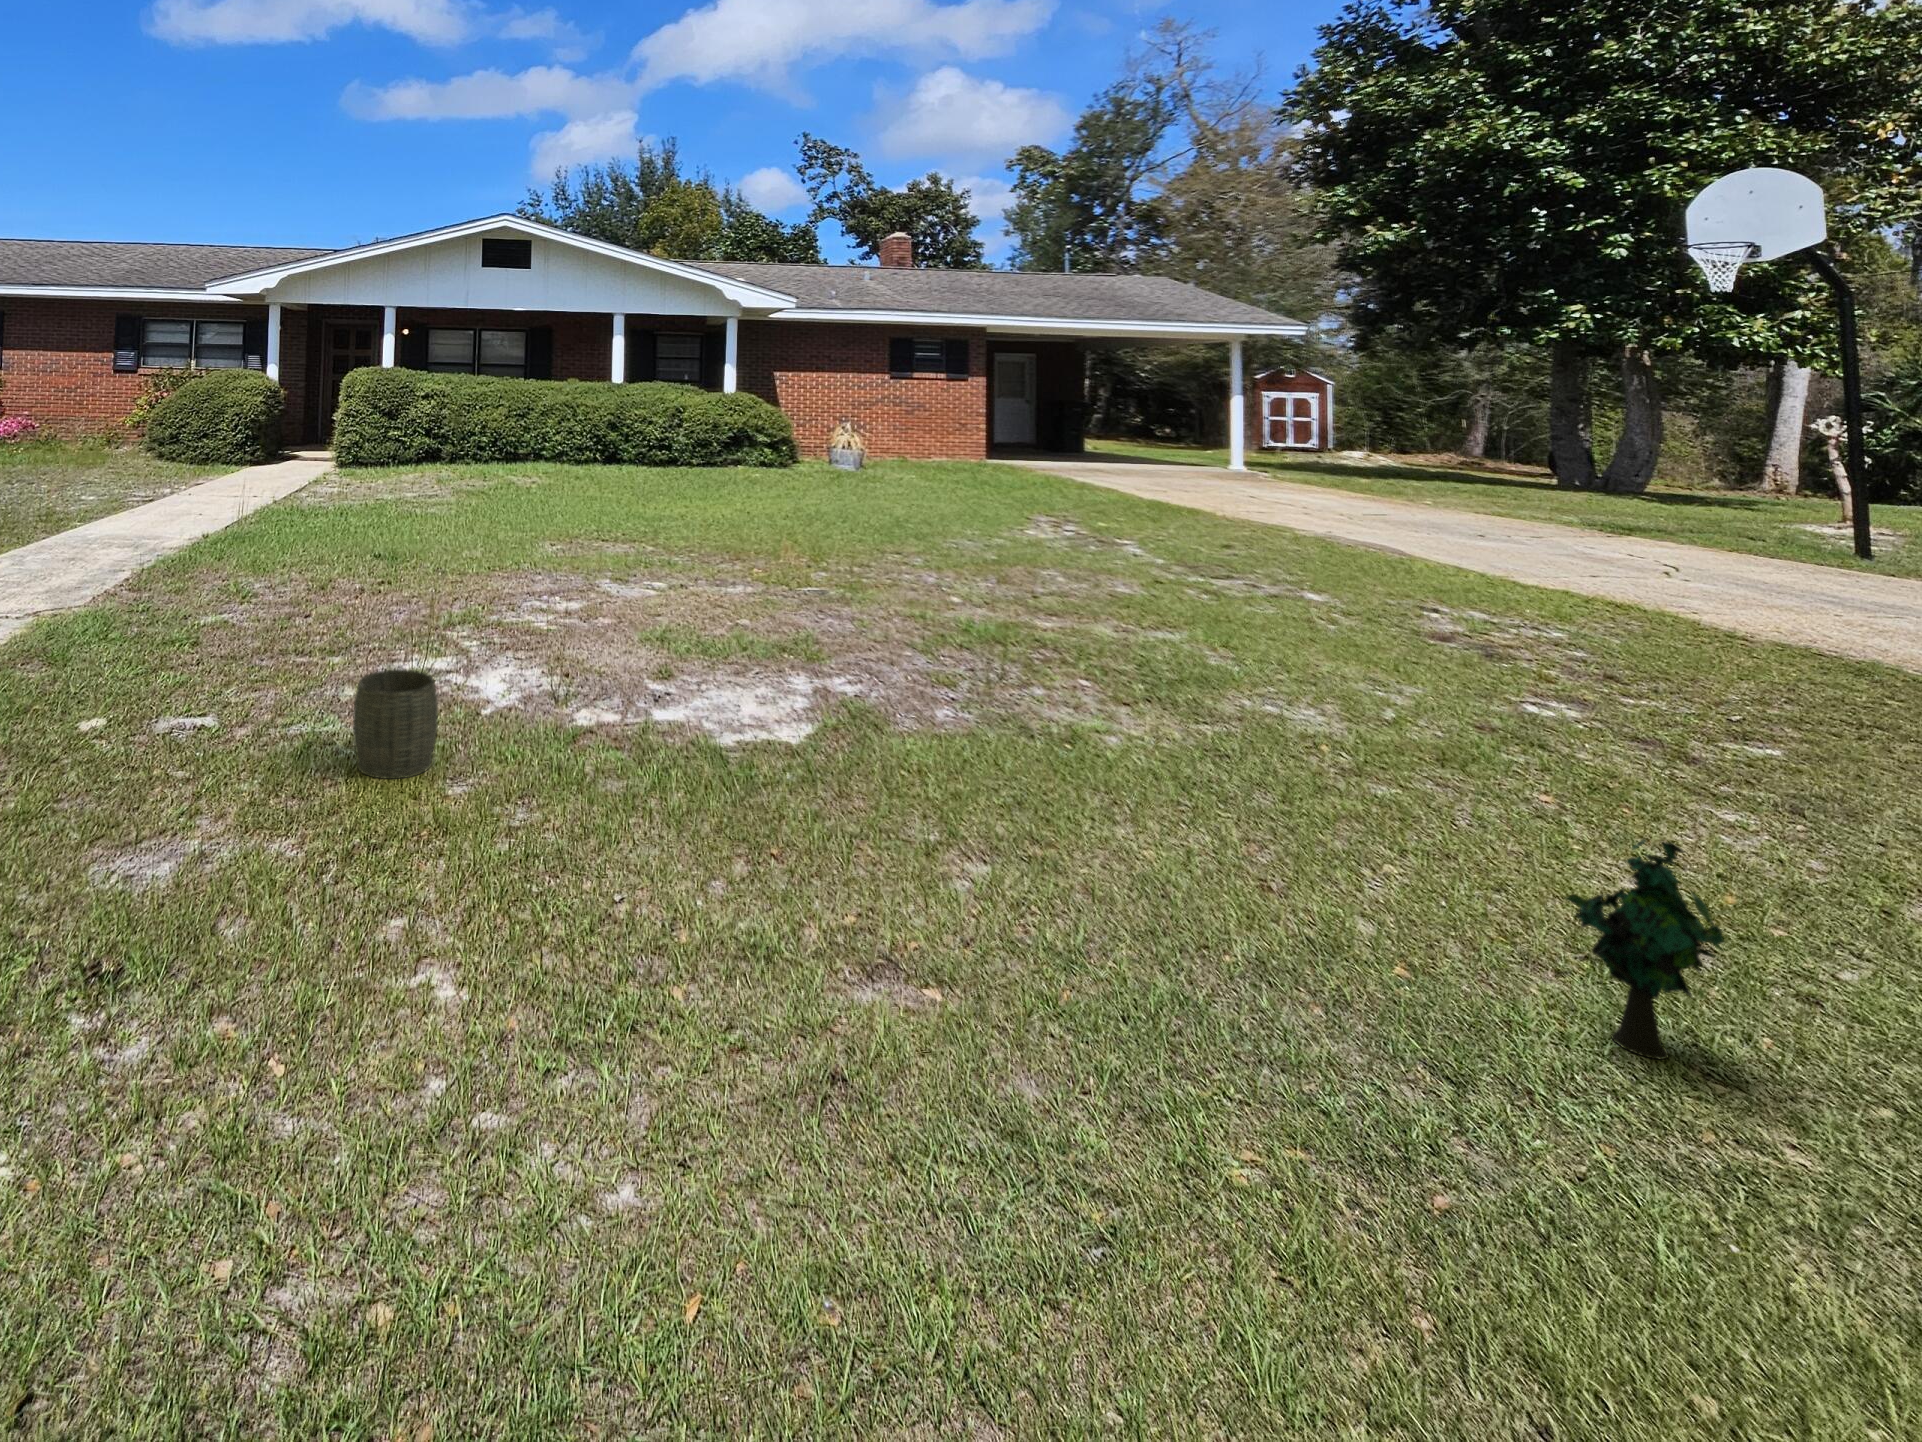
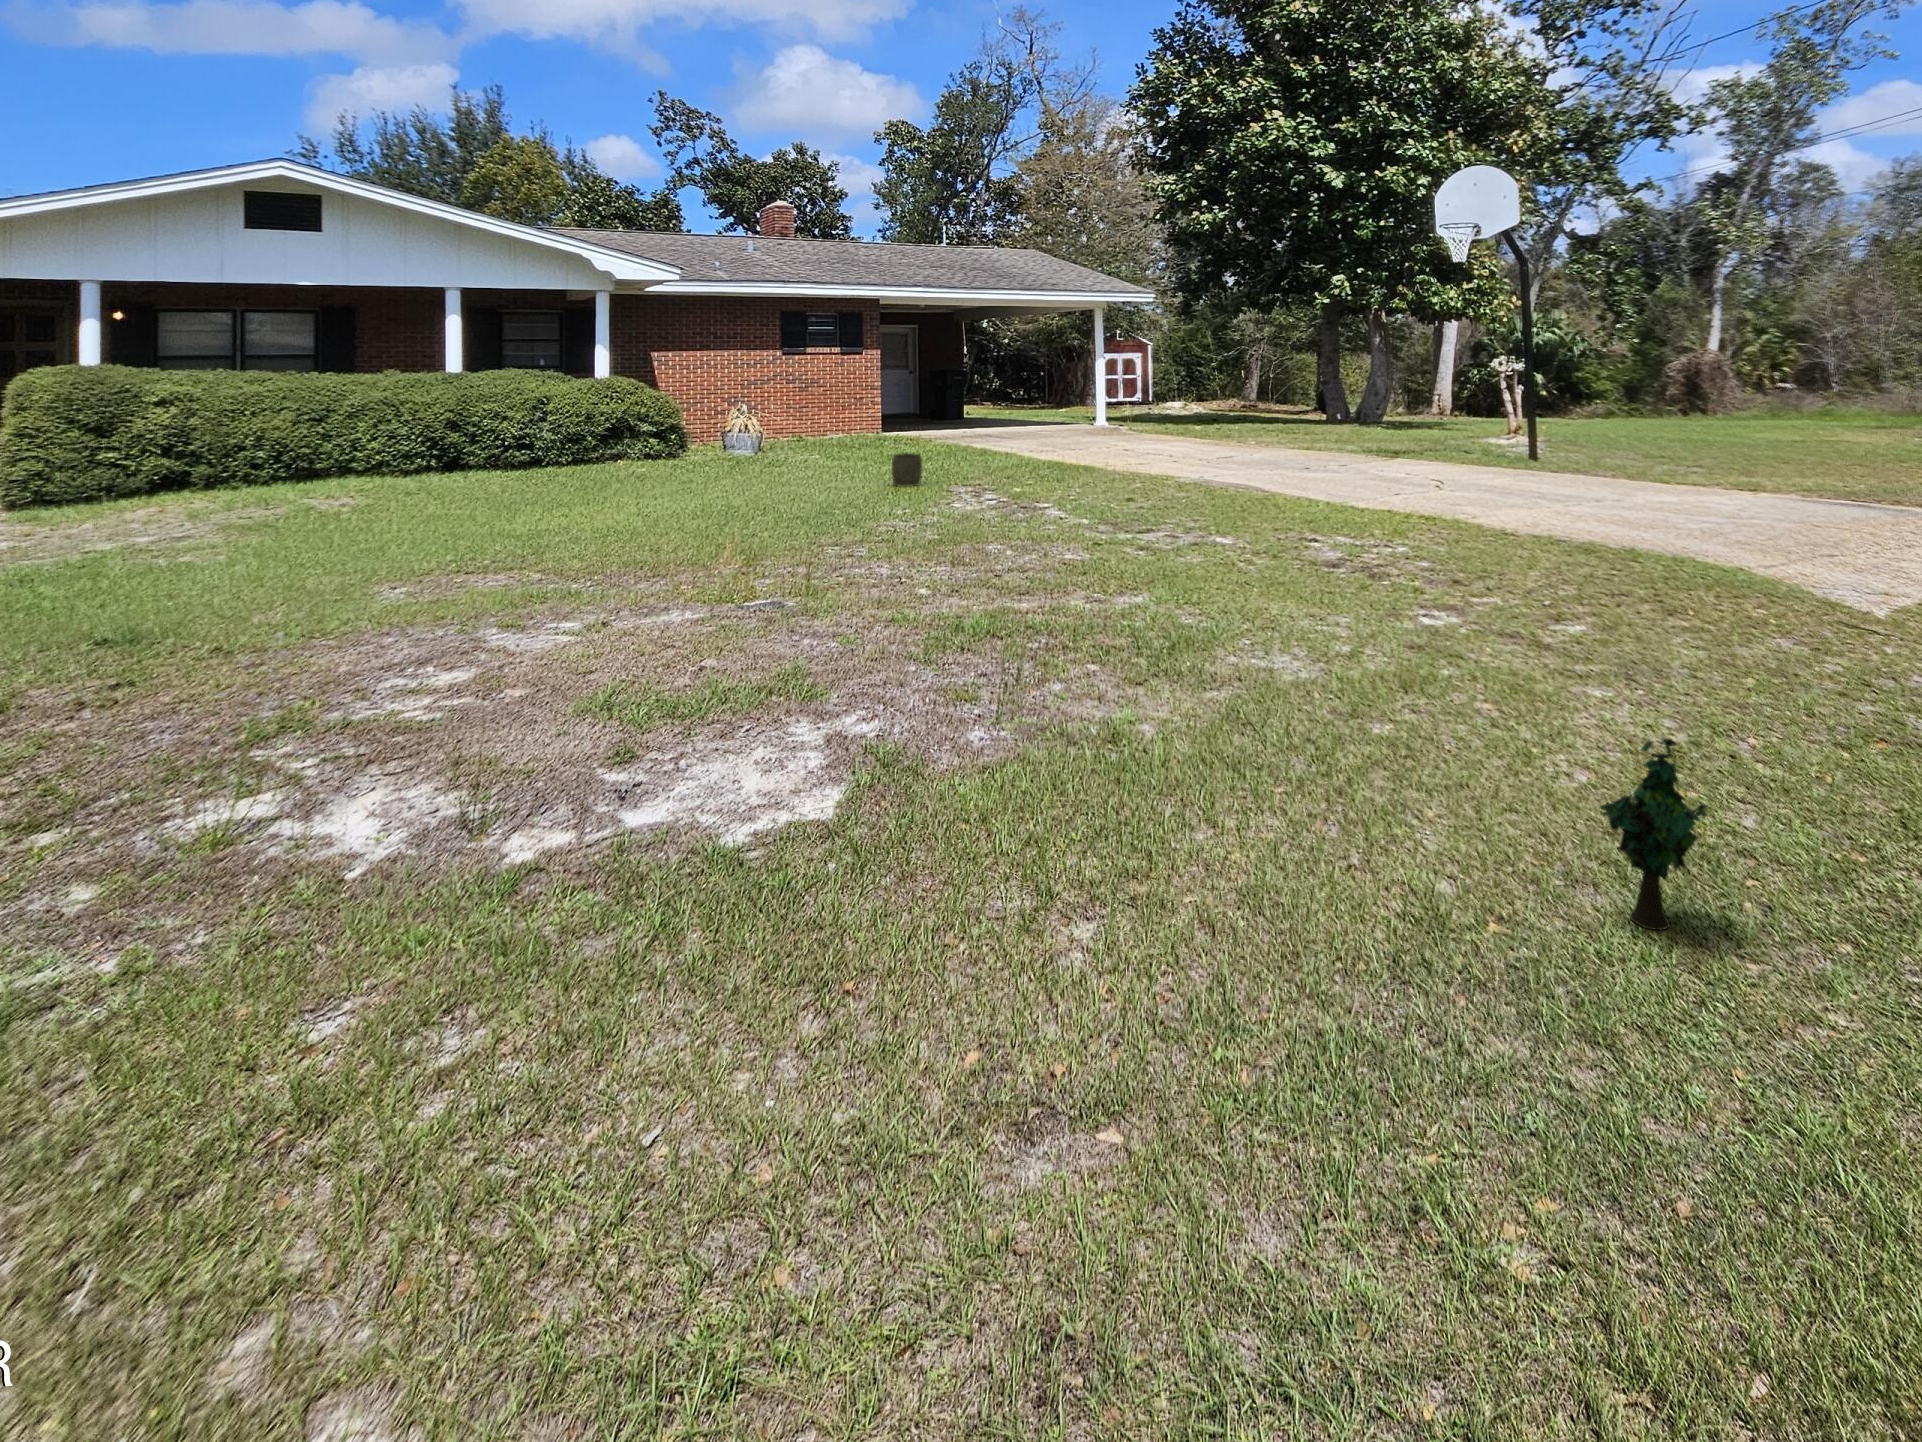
woven basket: present [353,669,438,779] -> present [892,453,922,487]

